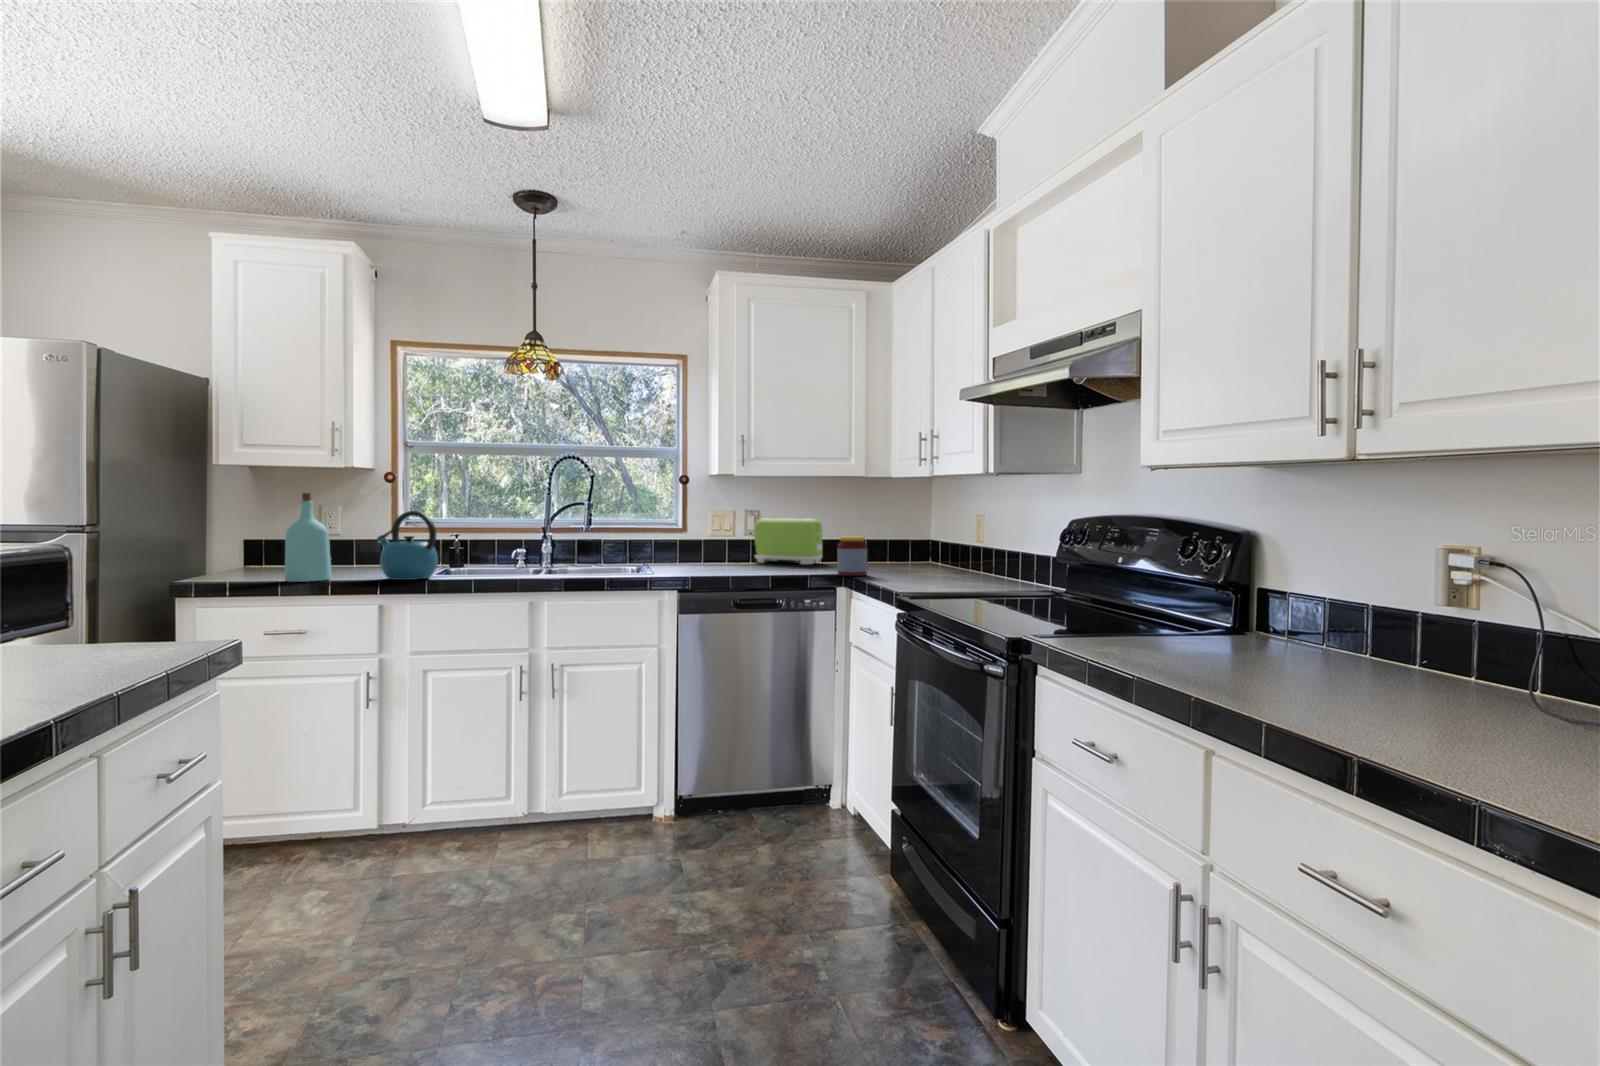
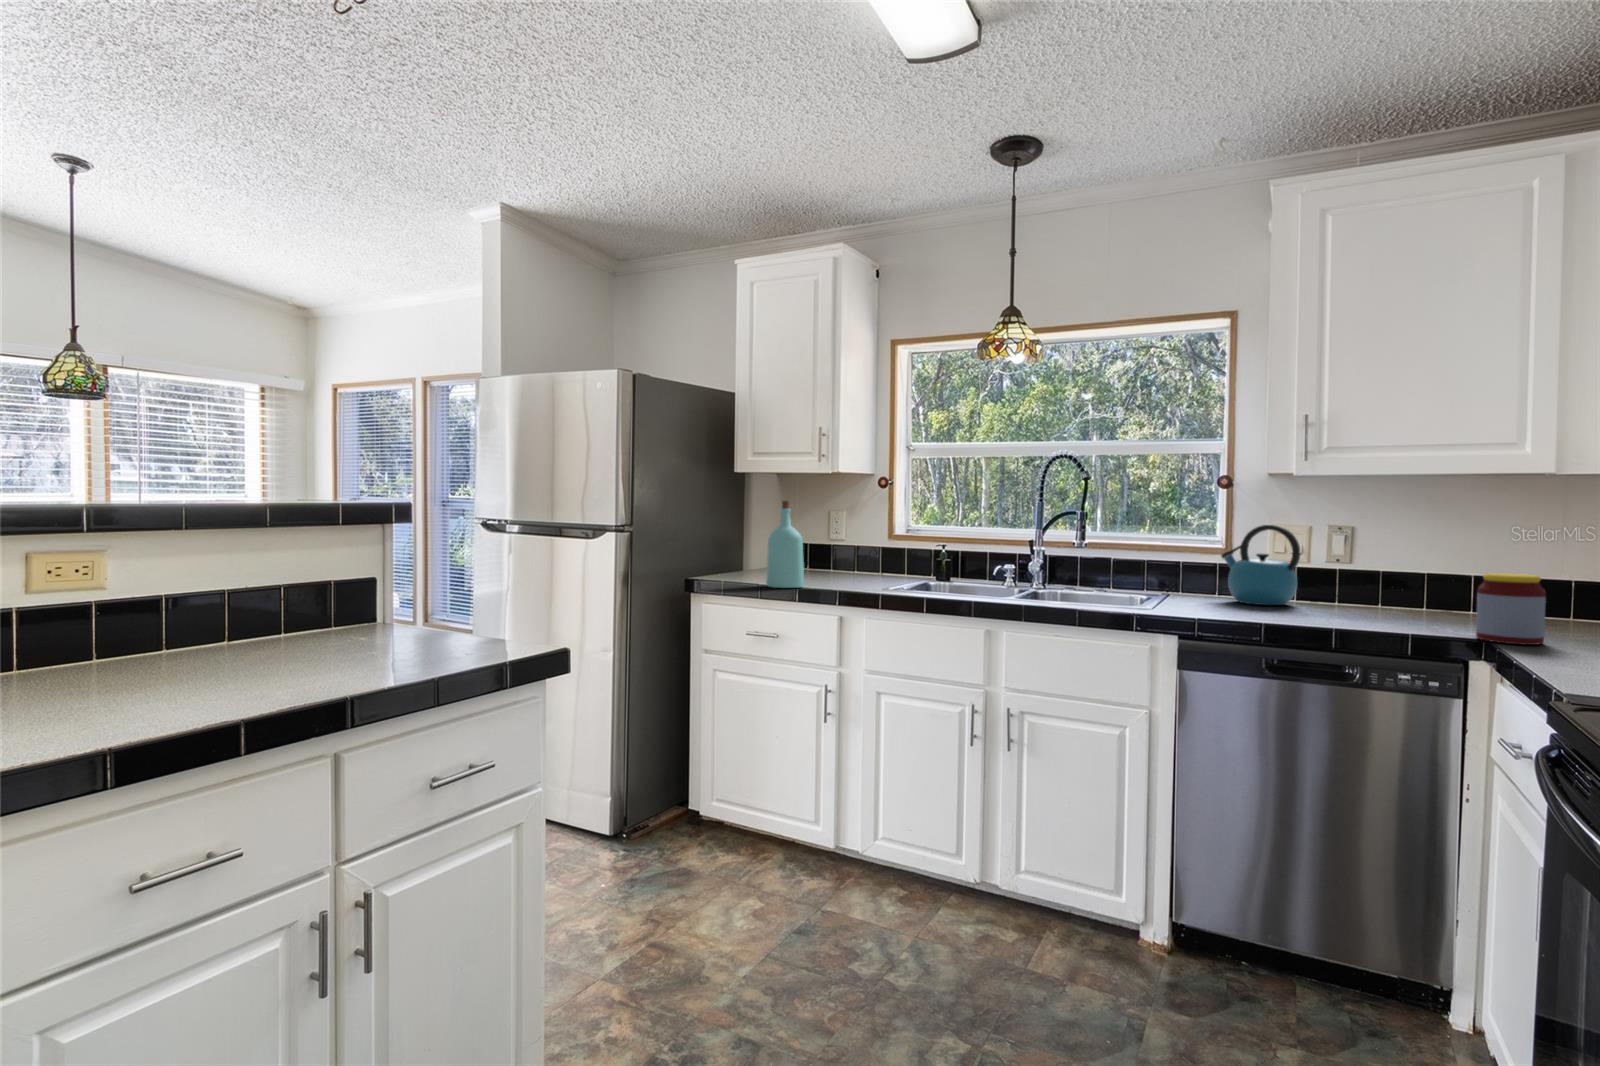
kettle: present [377,511,438,580] -> present [1221,525,1300,605]
toaster: present [754,518,822,564] -> none [1340,537,1472,613]

